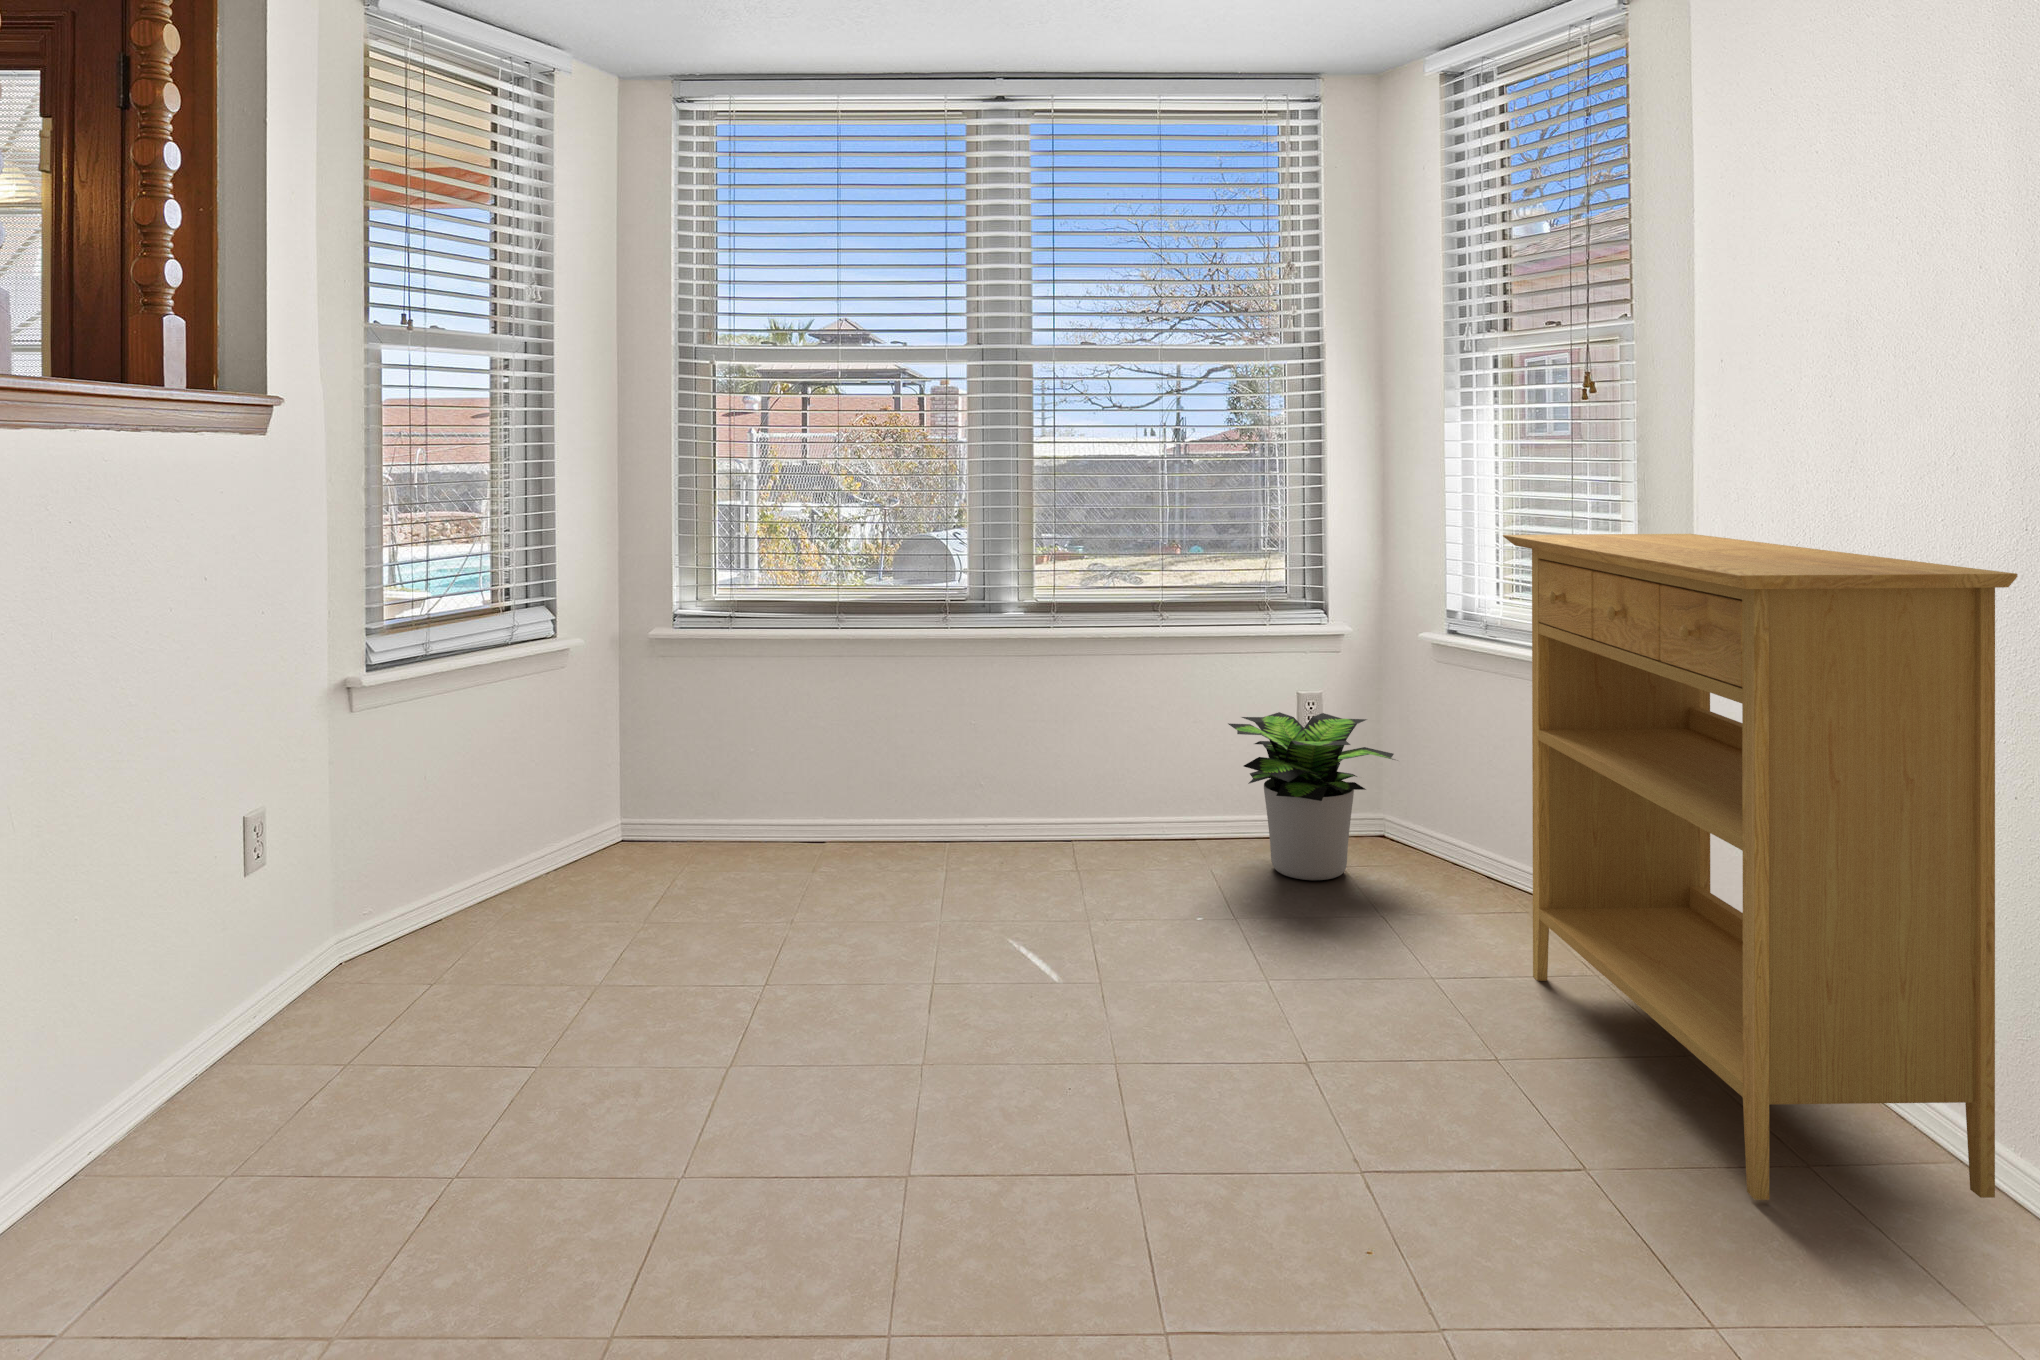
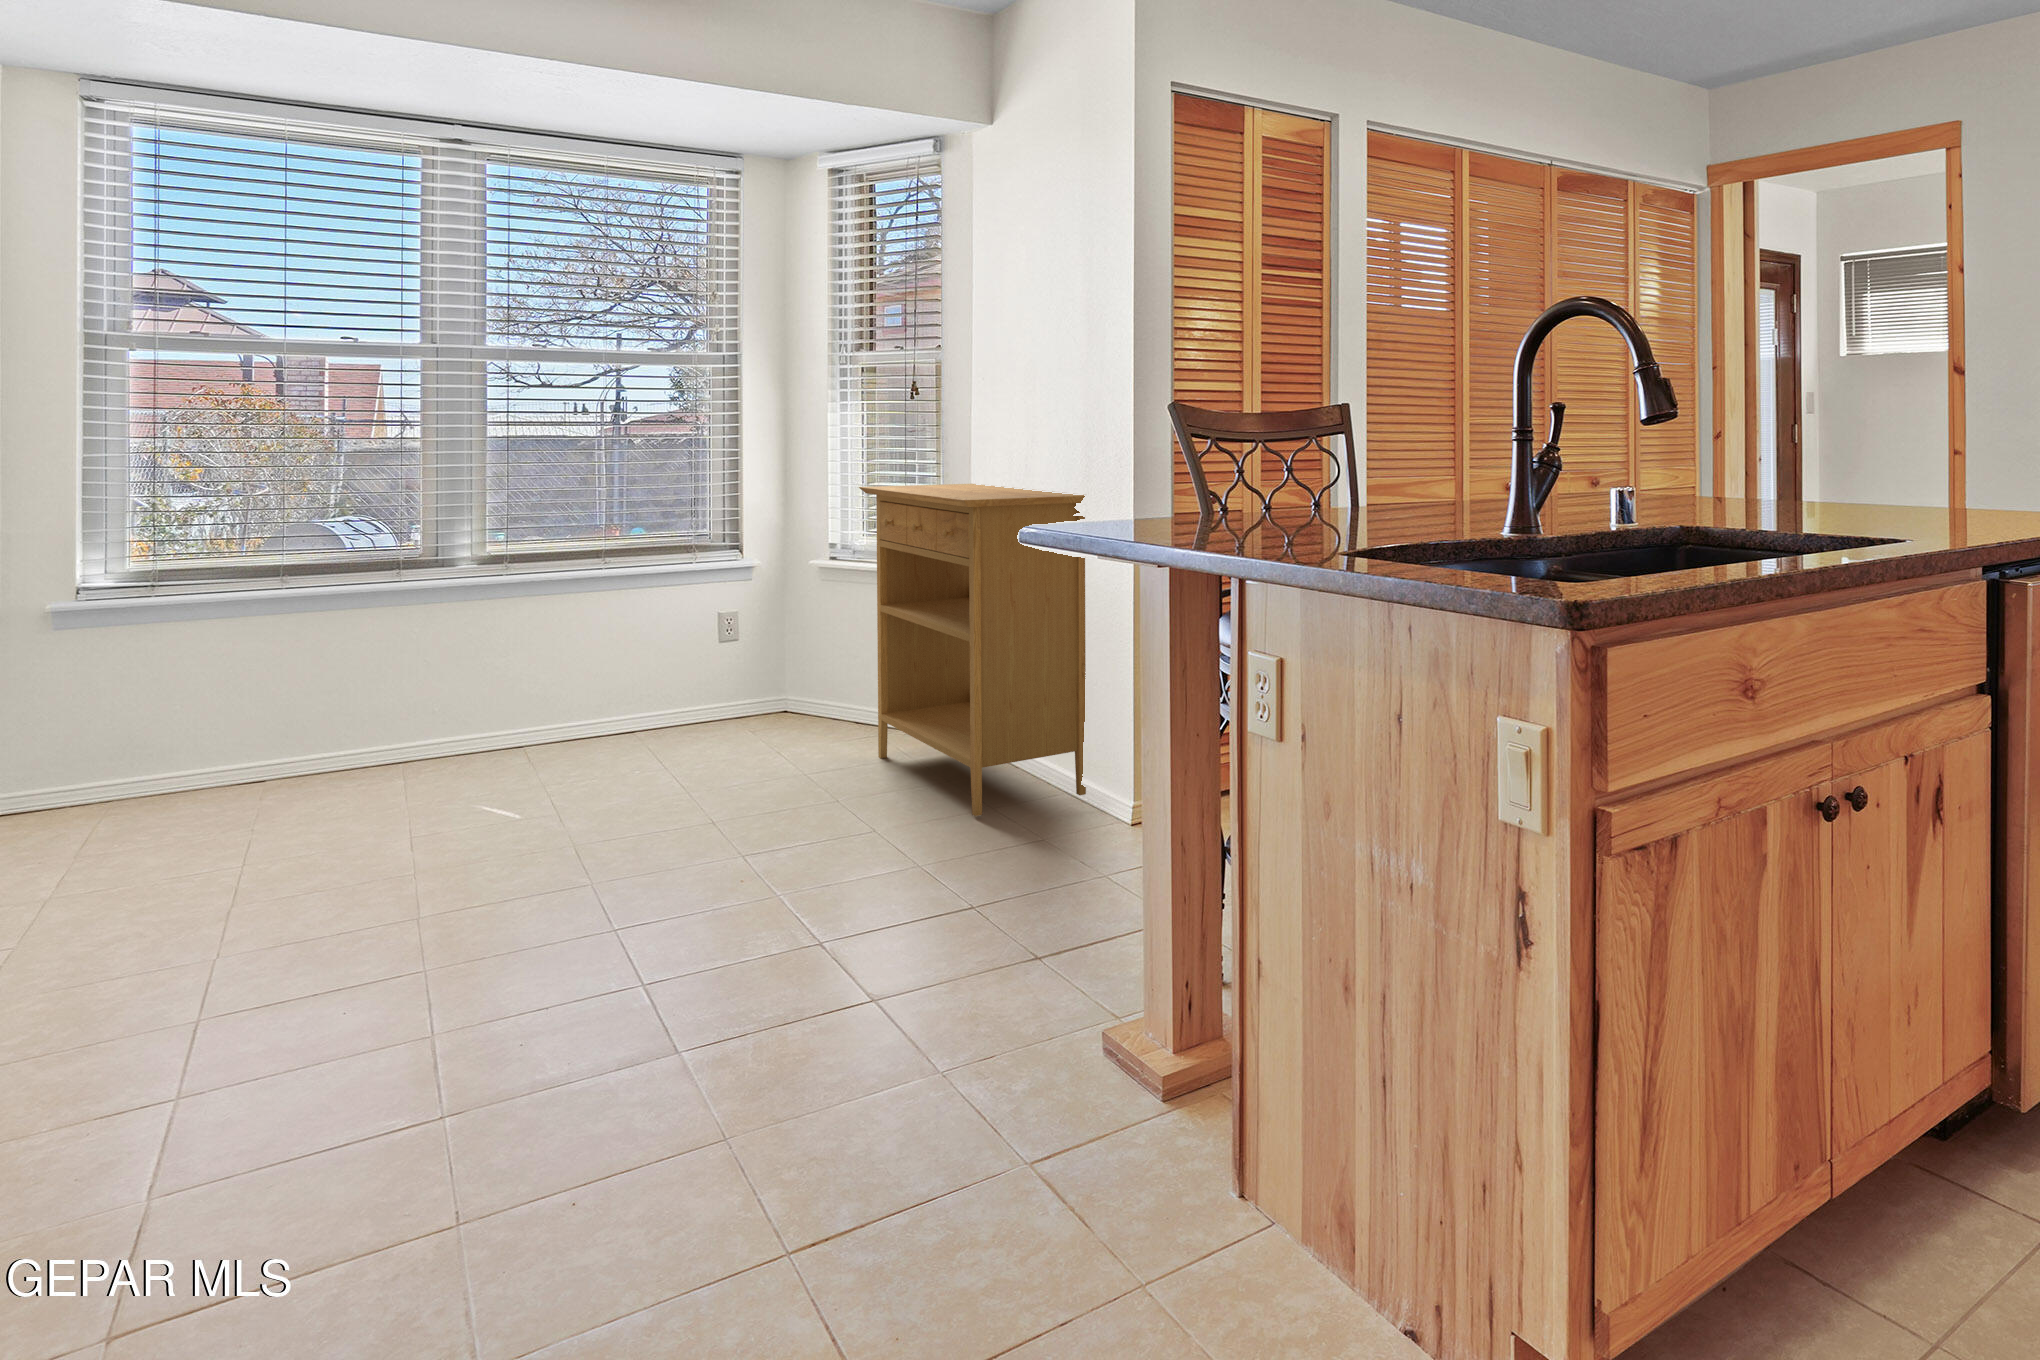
potted plant: present [1228,712,1395,880] -> none [663,621,796,735]

